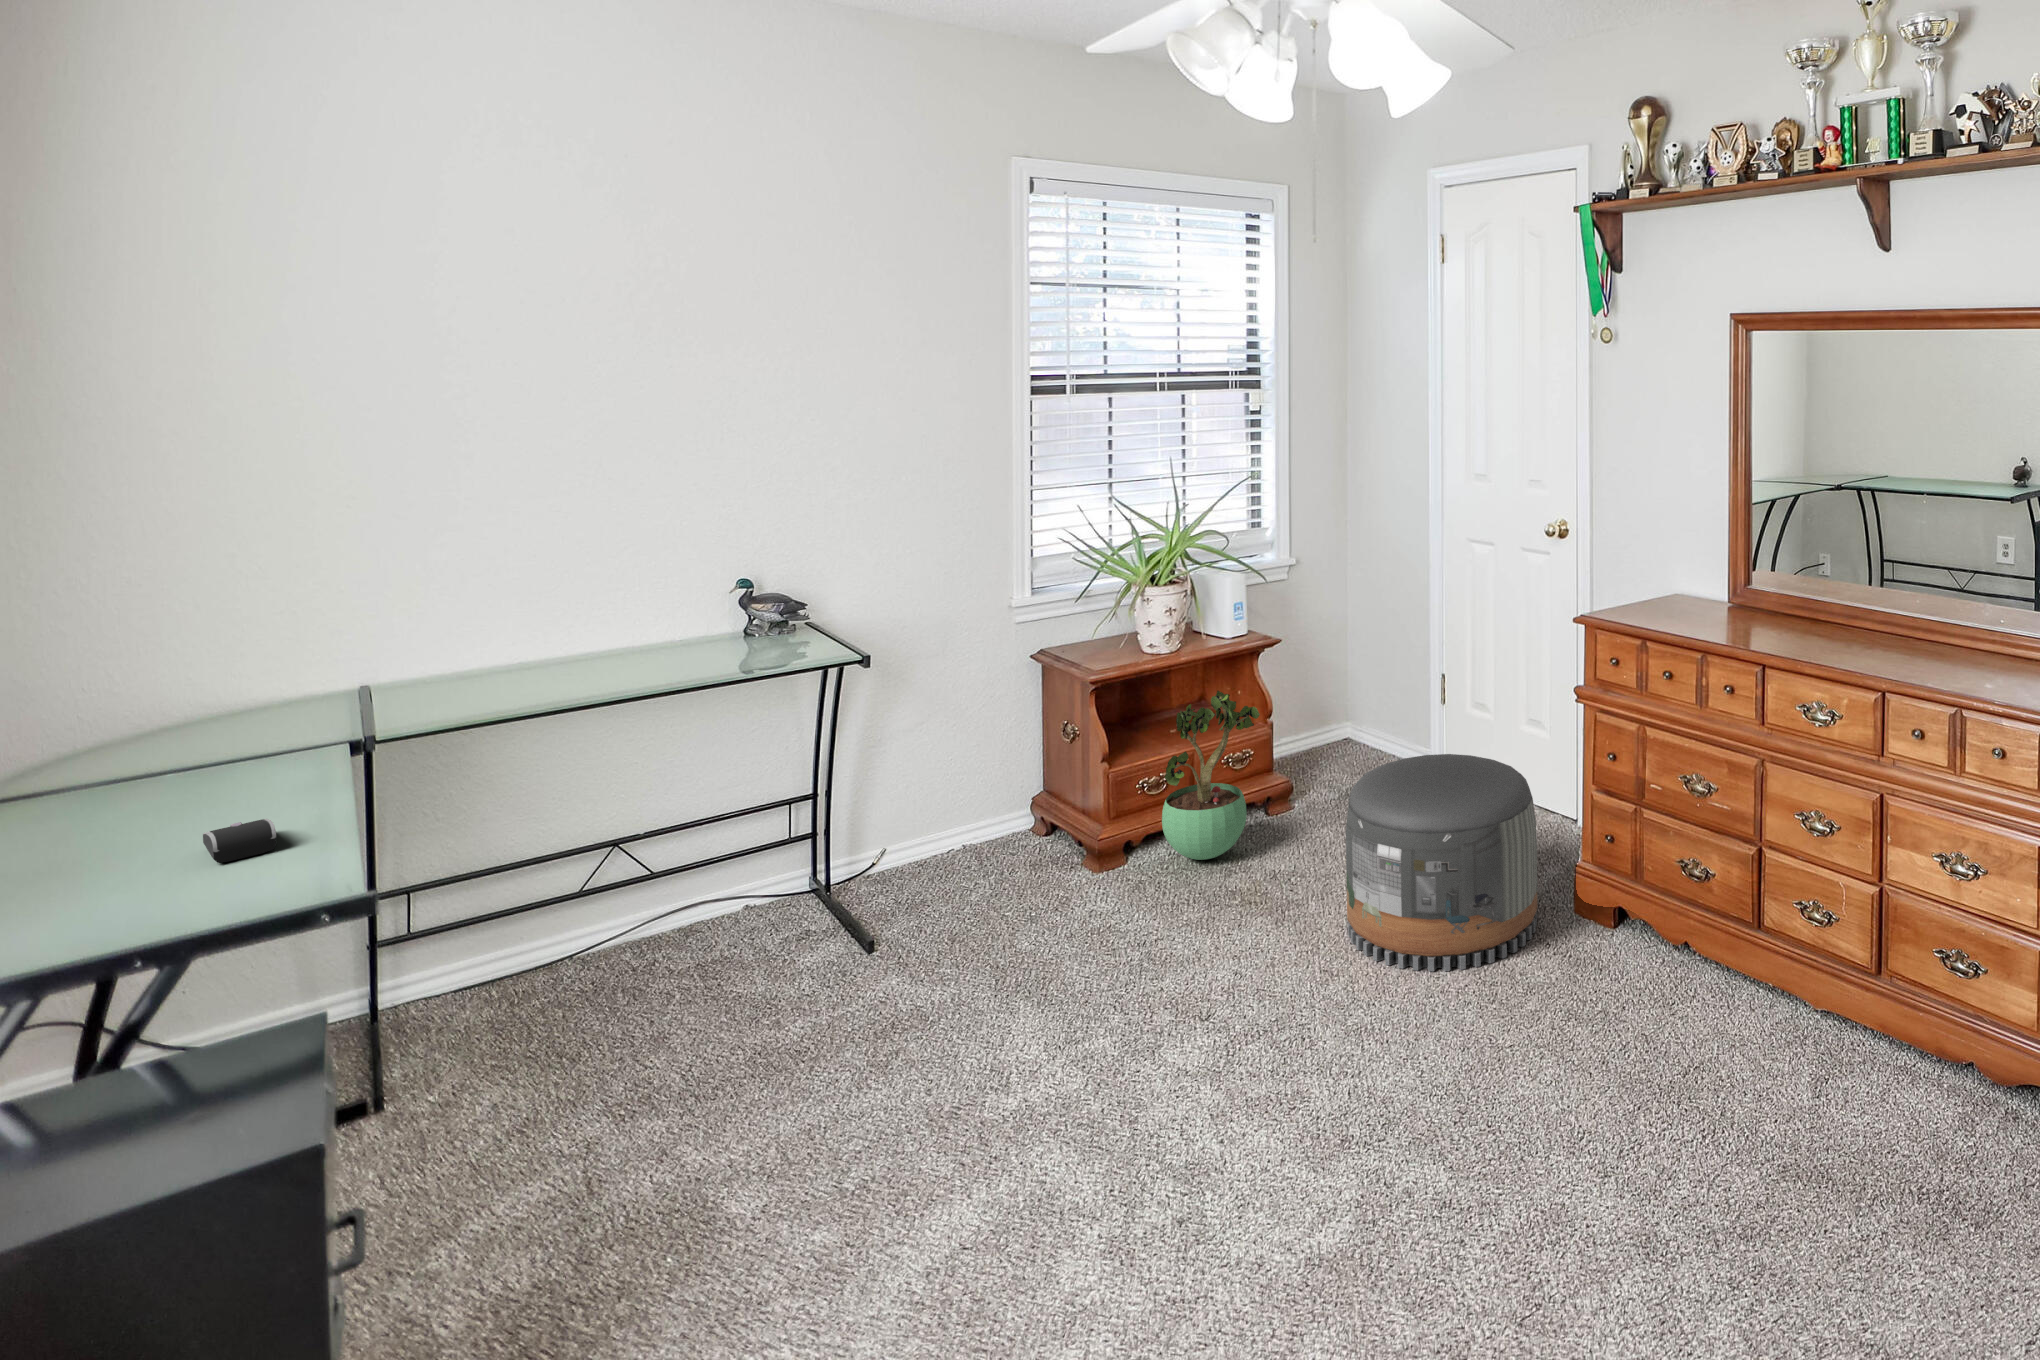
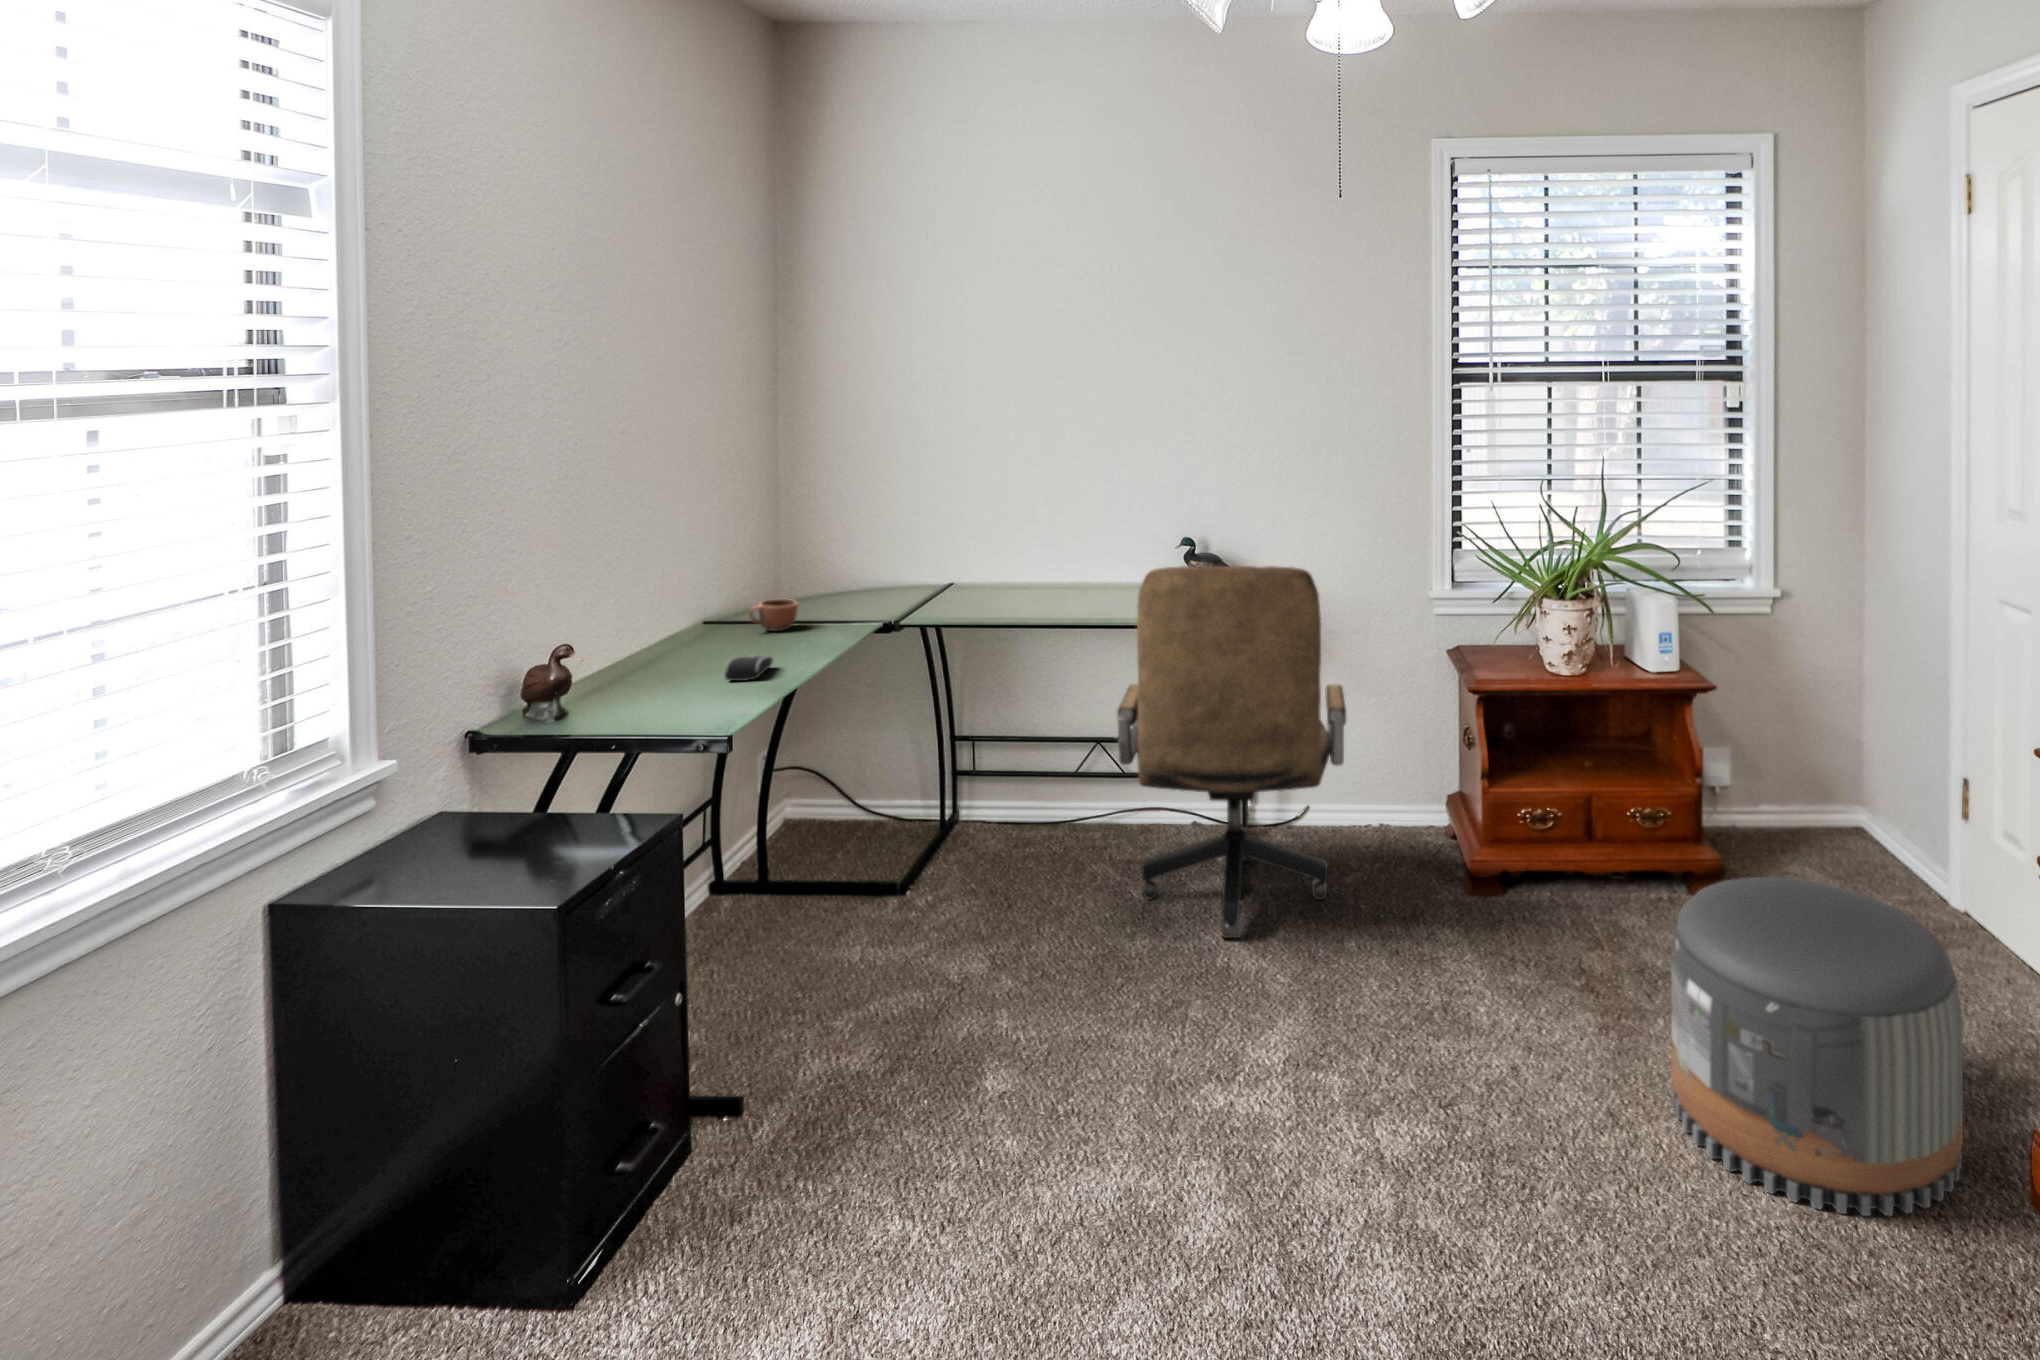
office chair: none [714,591,1002,991] -> present [1117,566,1346,938]
potted plant: present [1162,691,1260,860] -> none [1533,729,1658,921]
mug: none [92,754,182,806] -> present [749,599,798,631]

